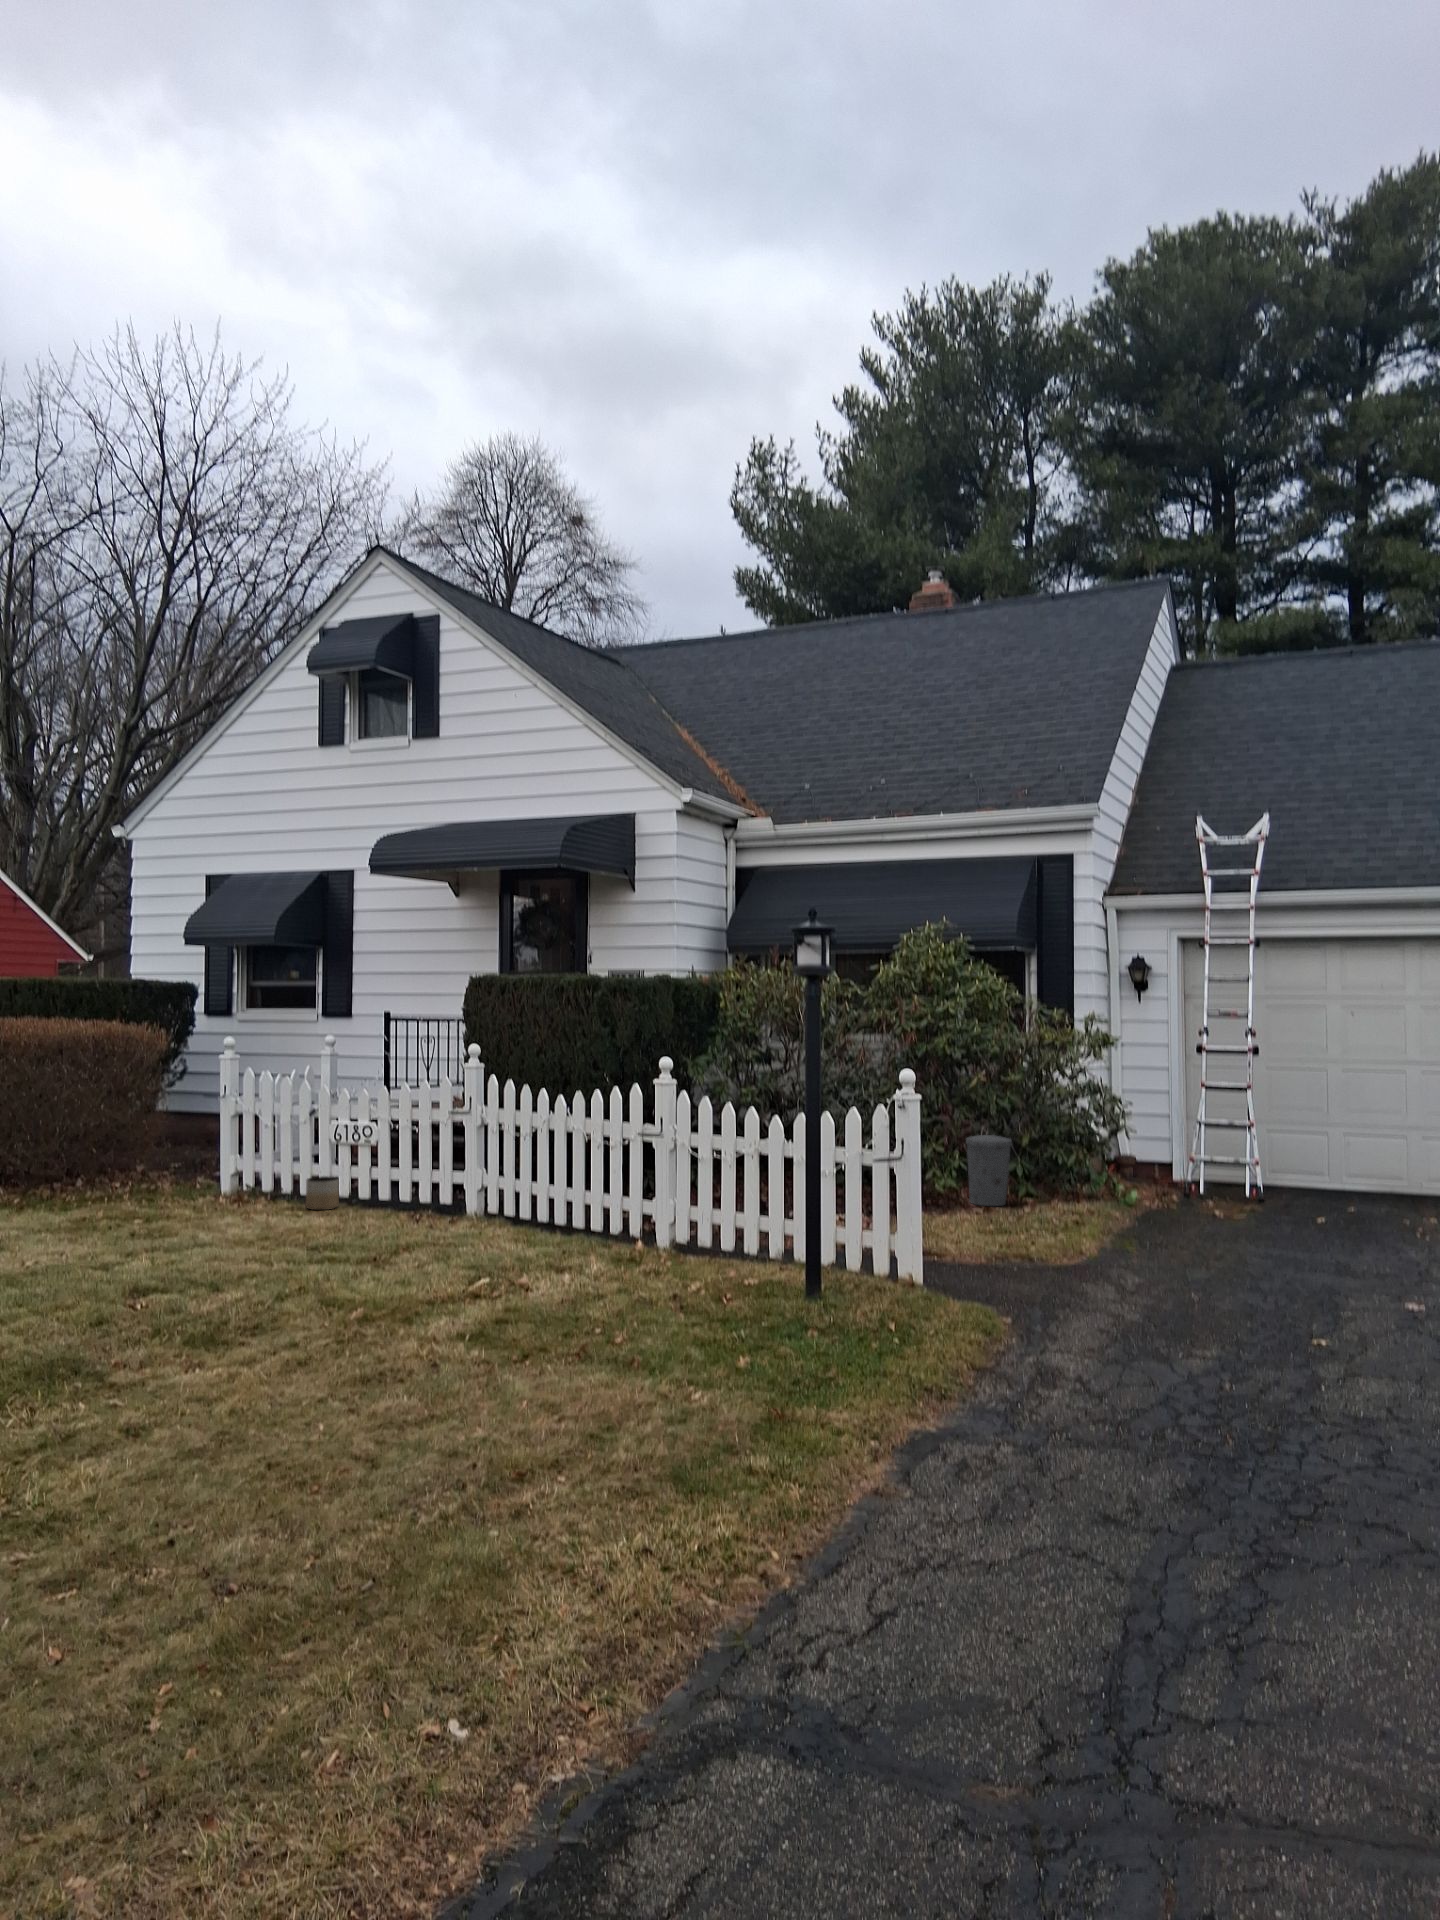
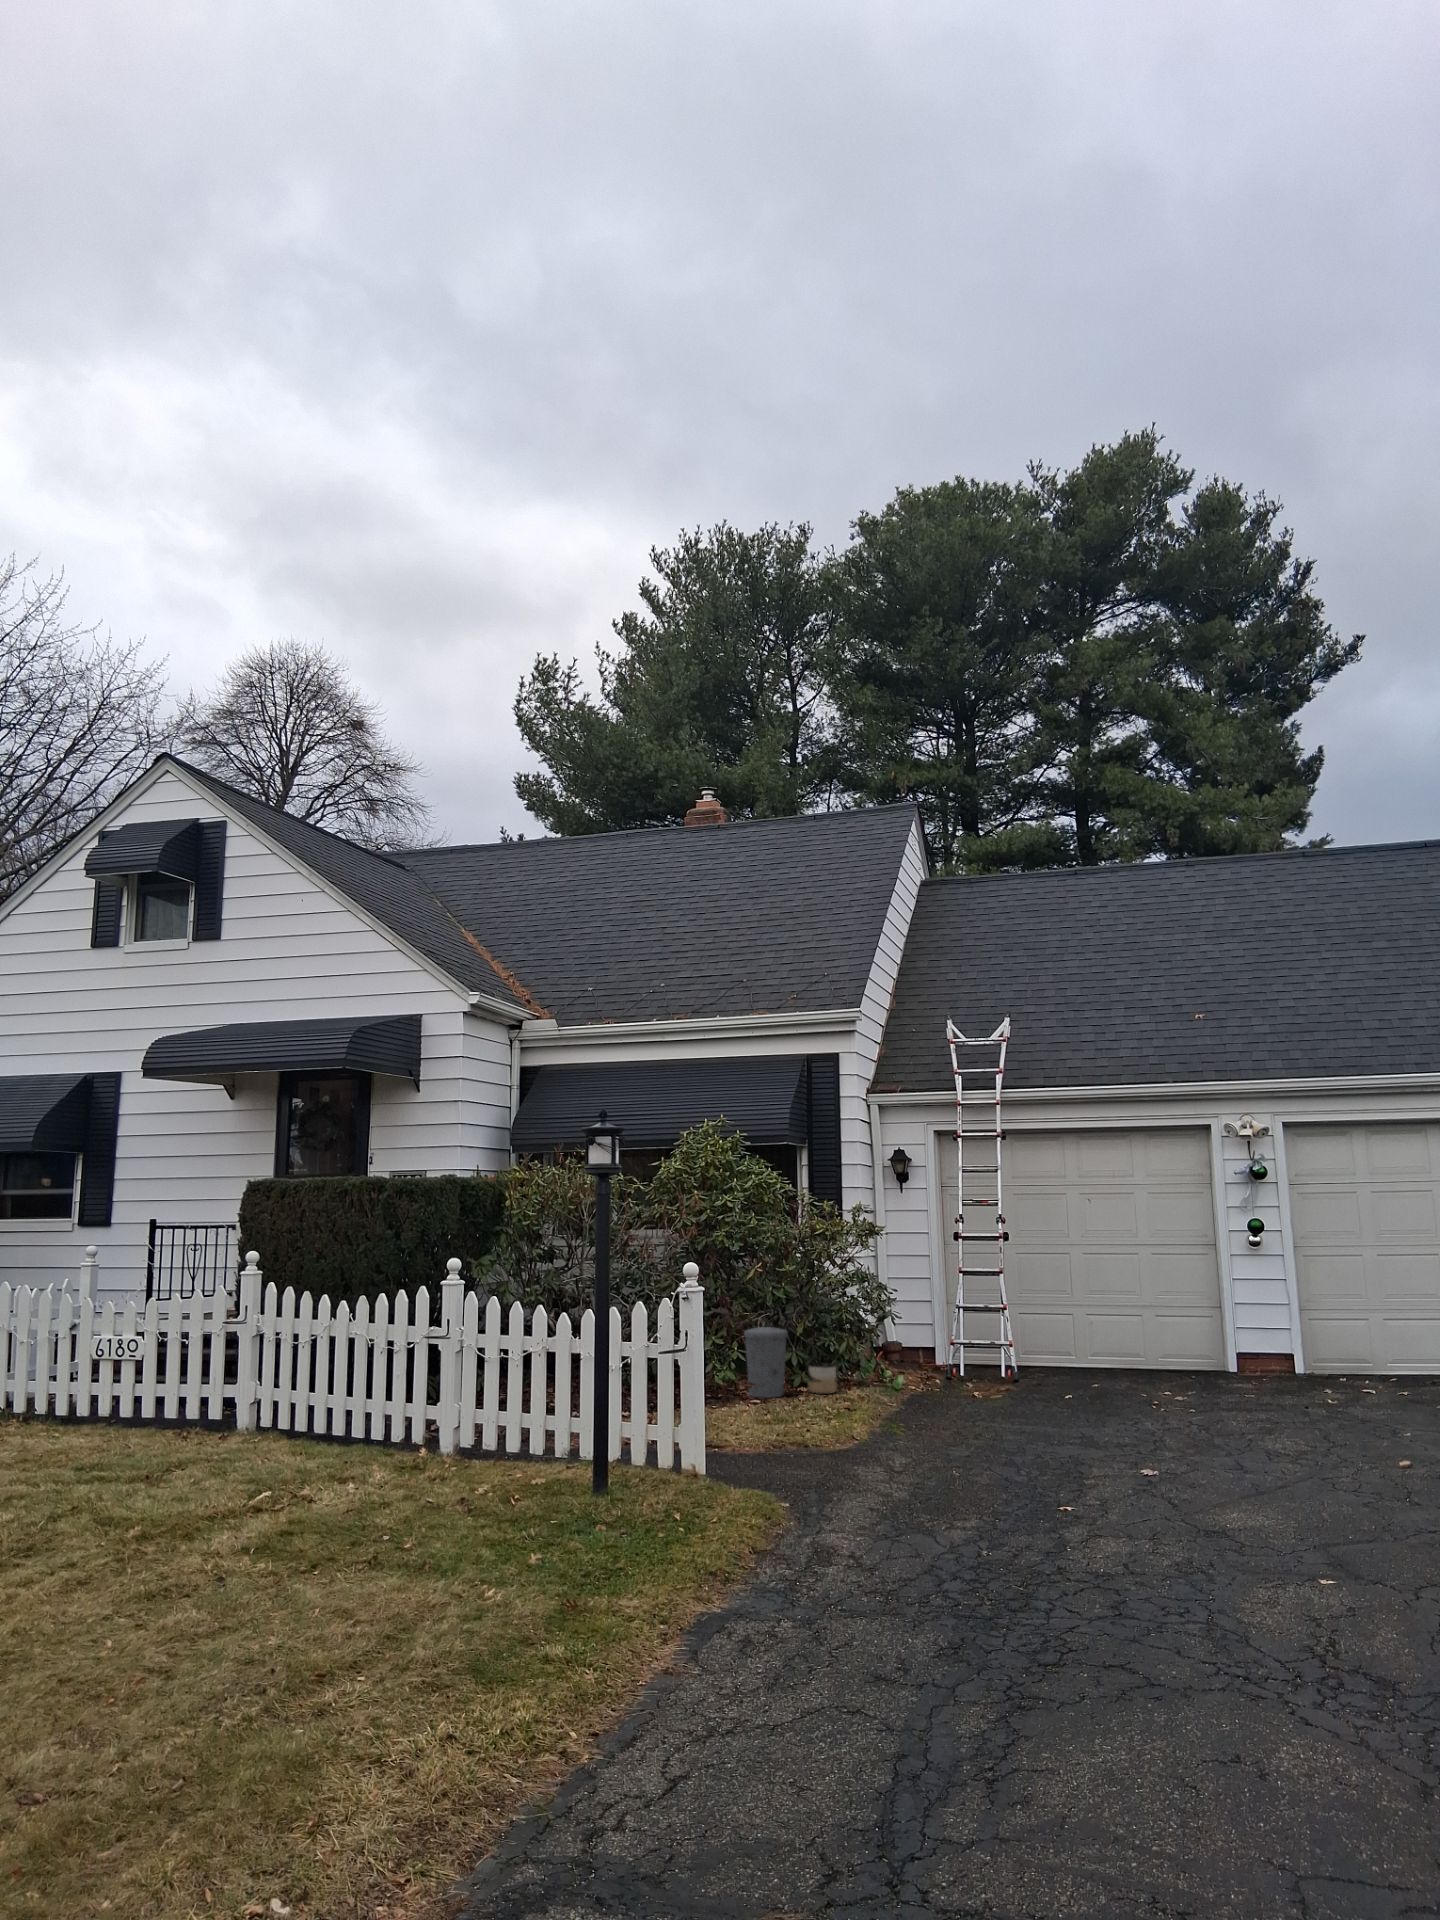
planter: present [305,1176,339,1210] -> present [808,1364,837,1394]

